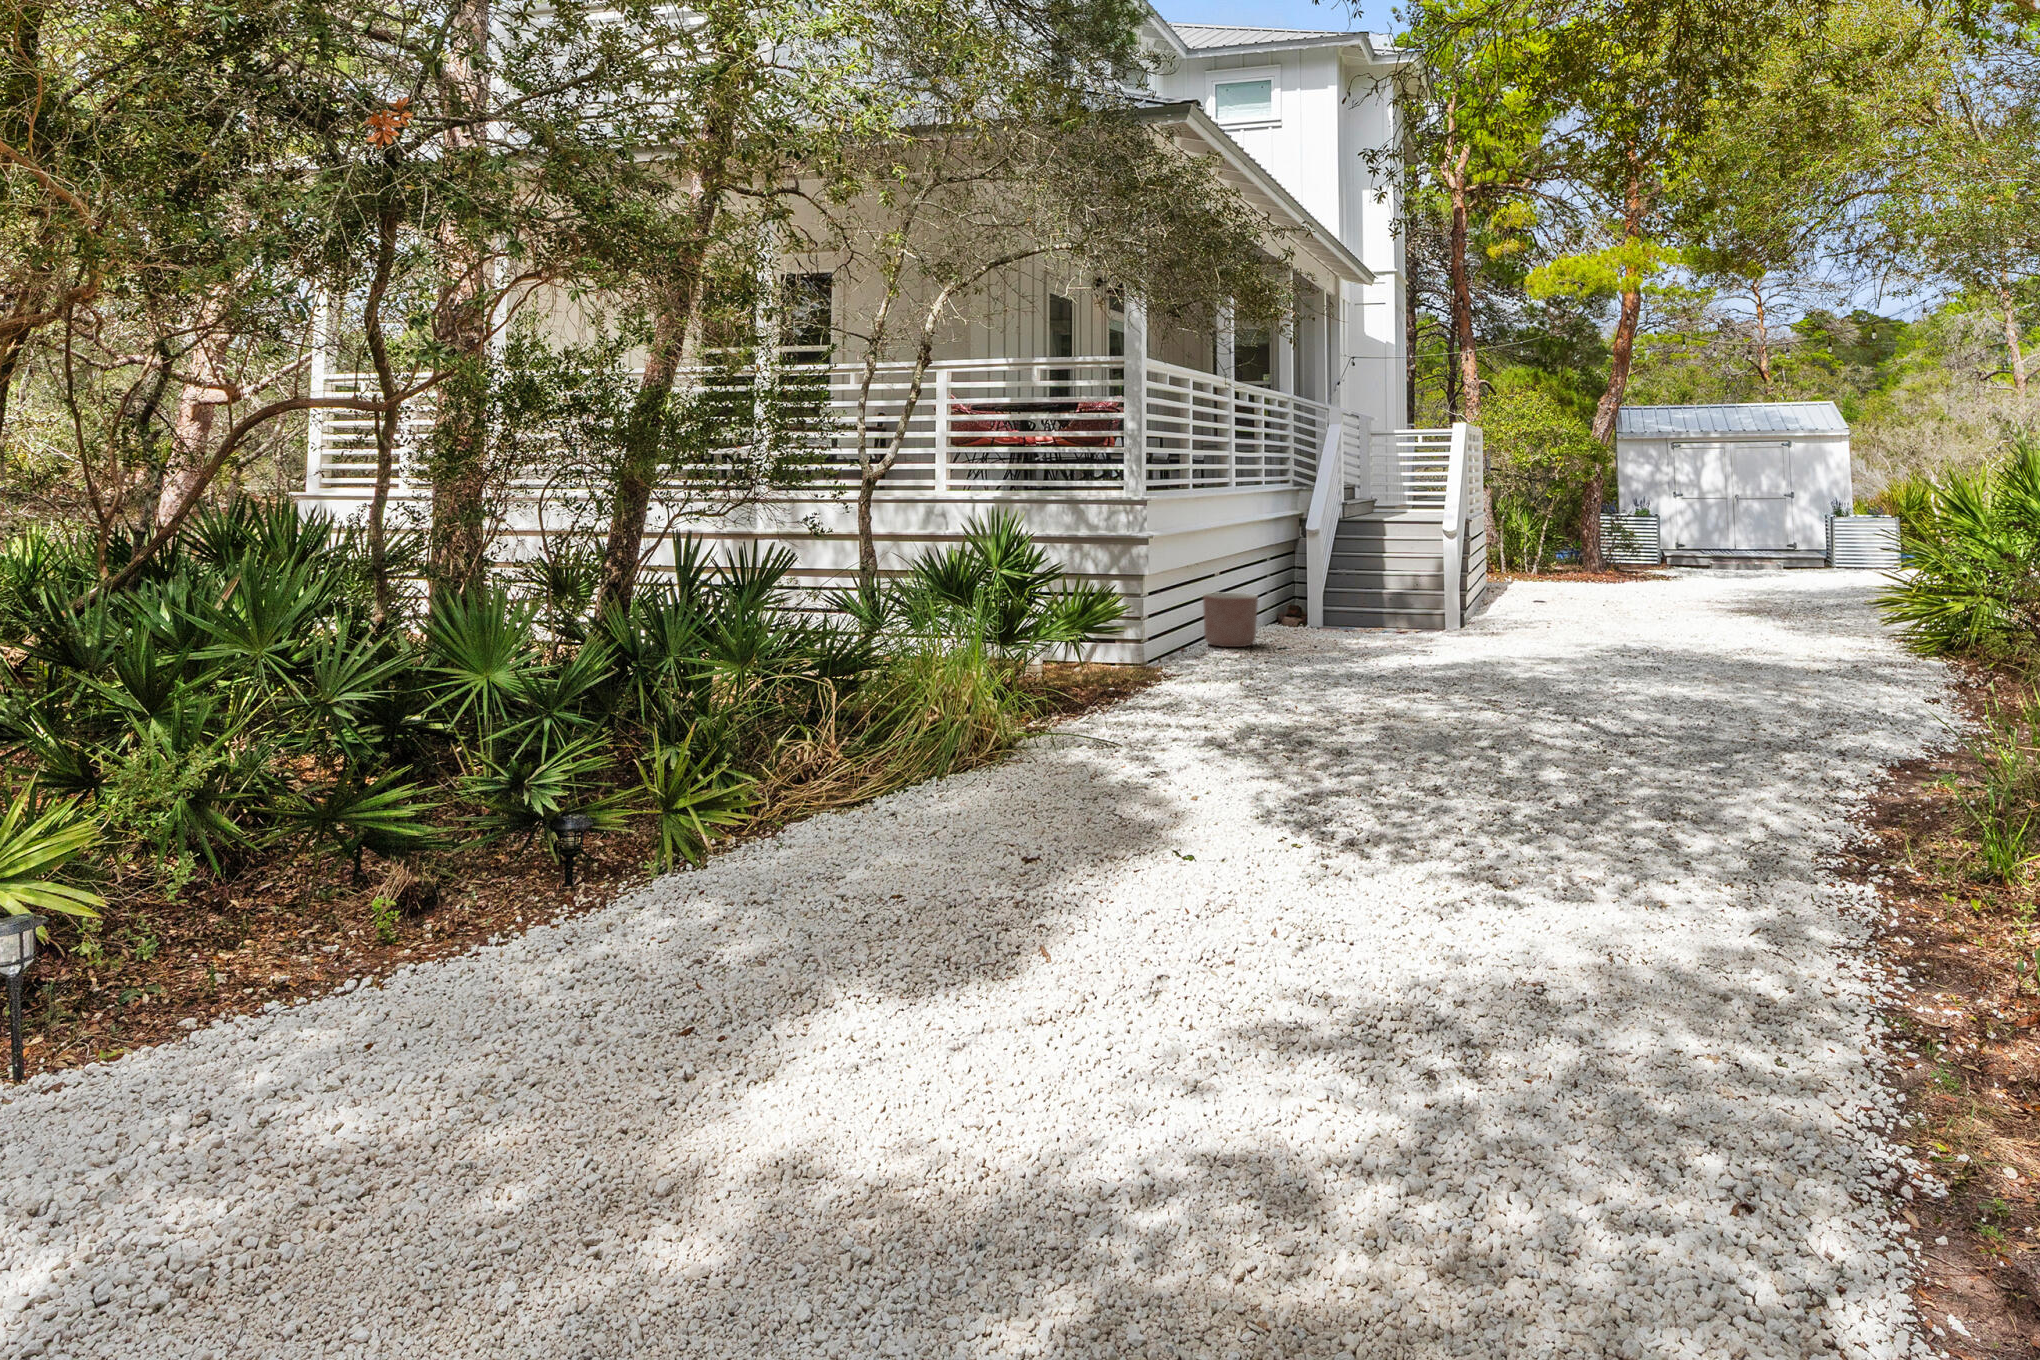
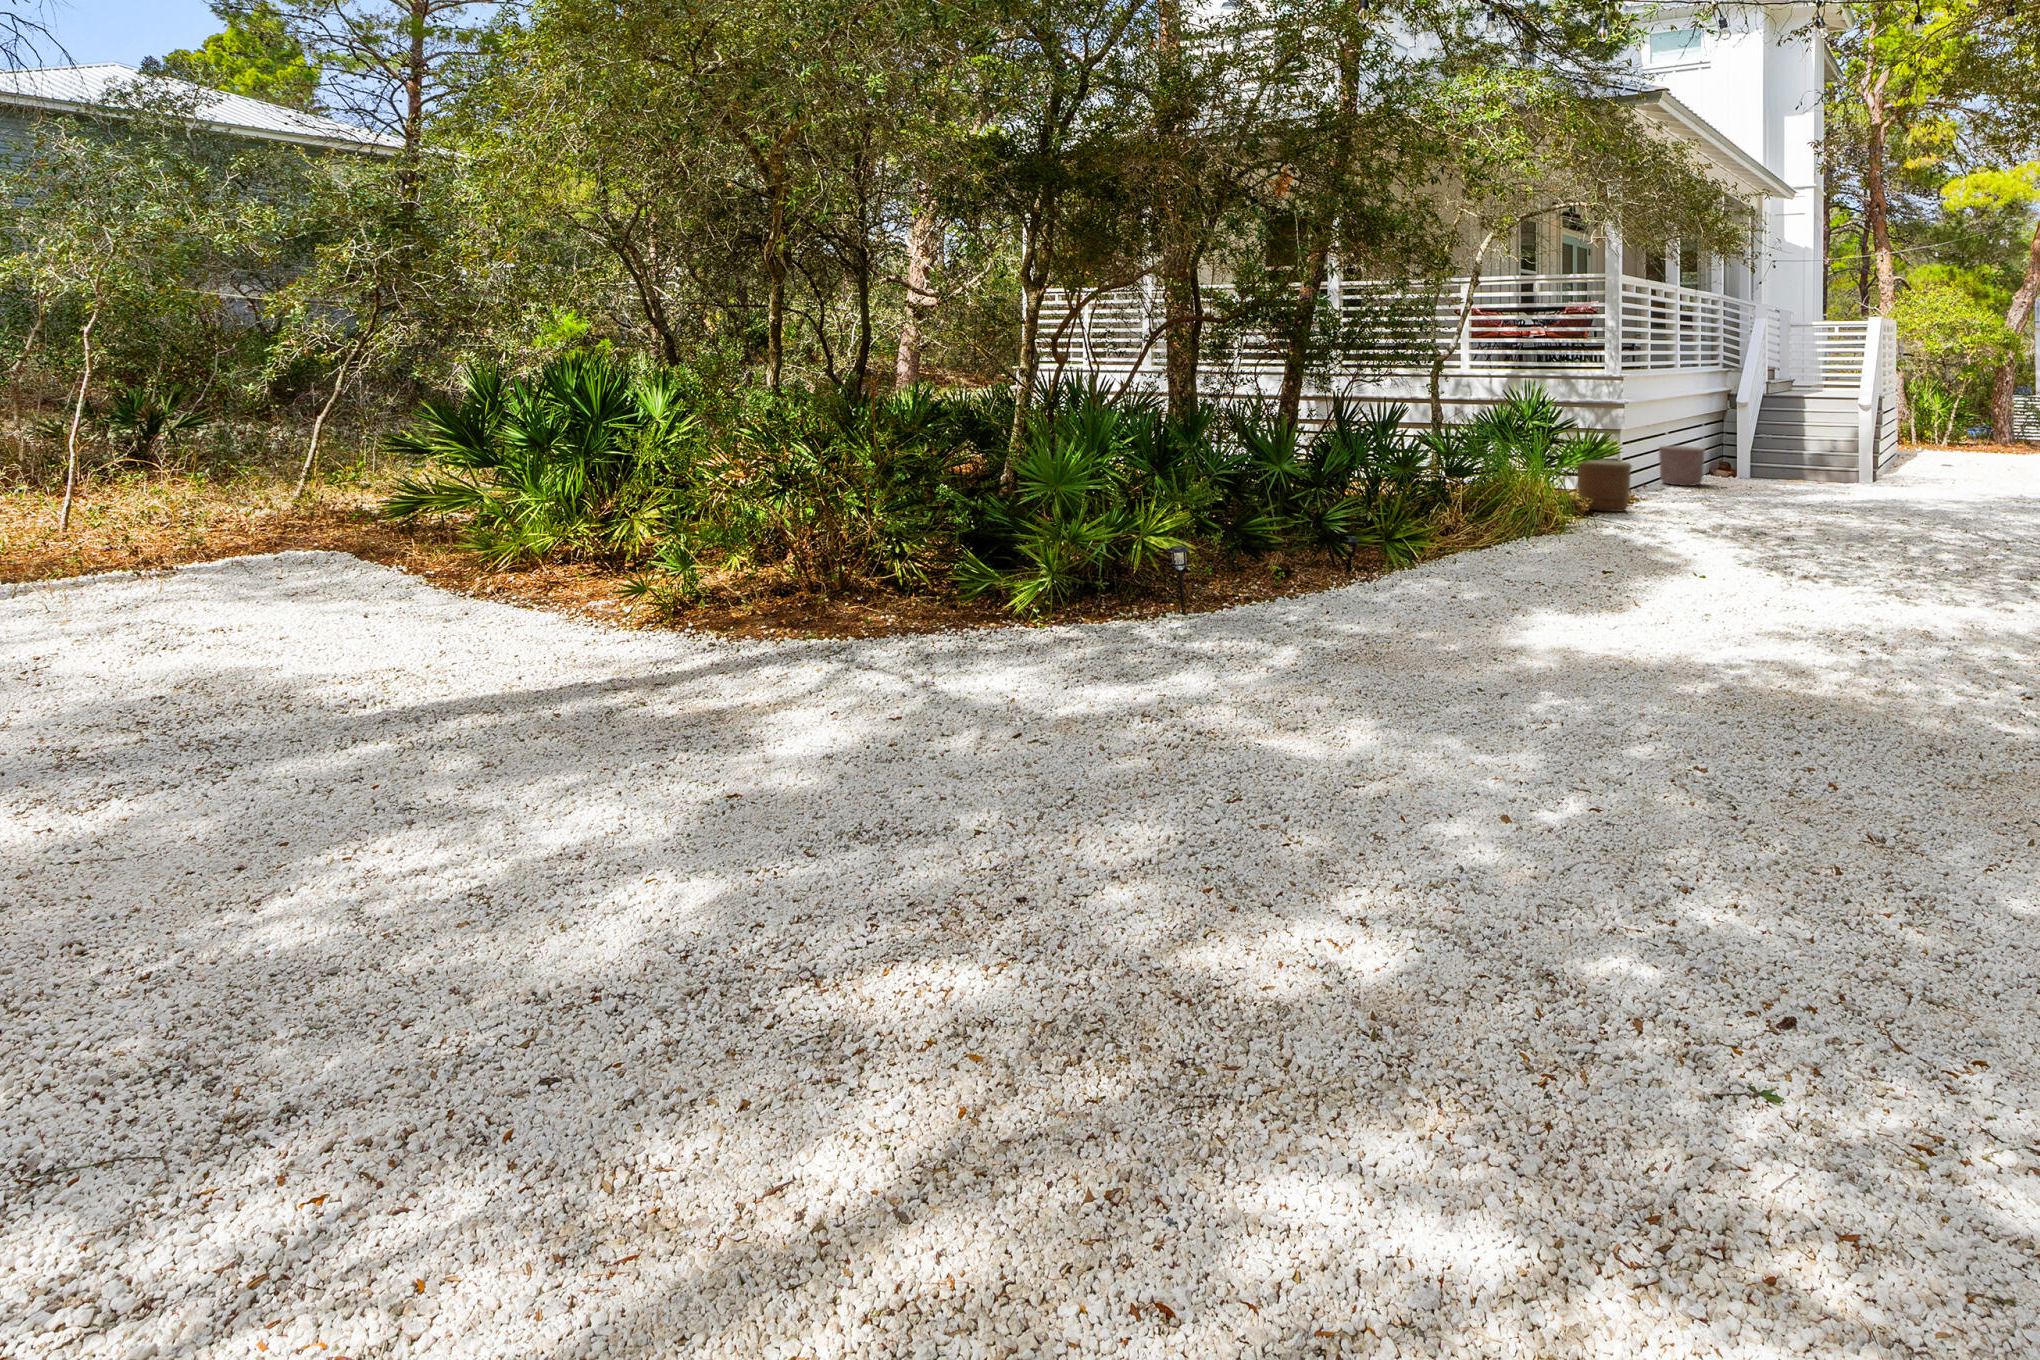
woven basket: none [1079,621,1151,698] -> present [1577,460,1632,512]

